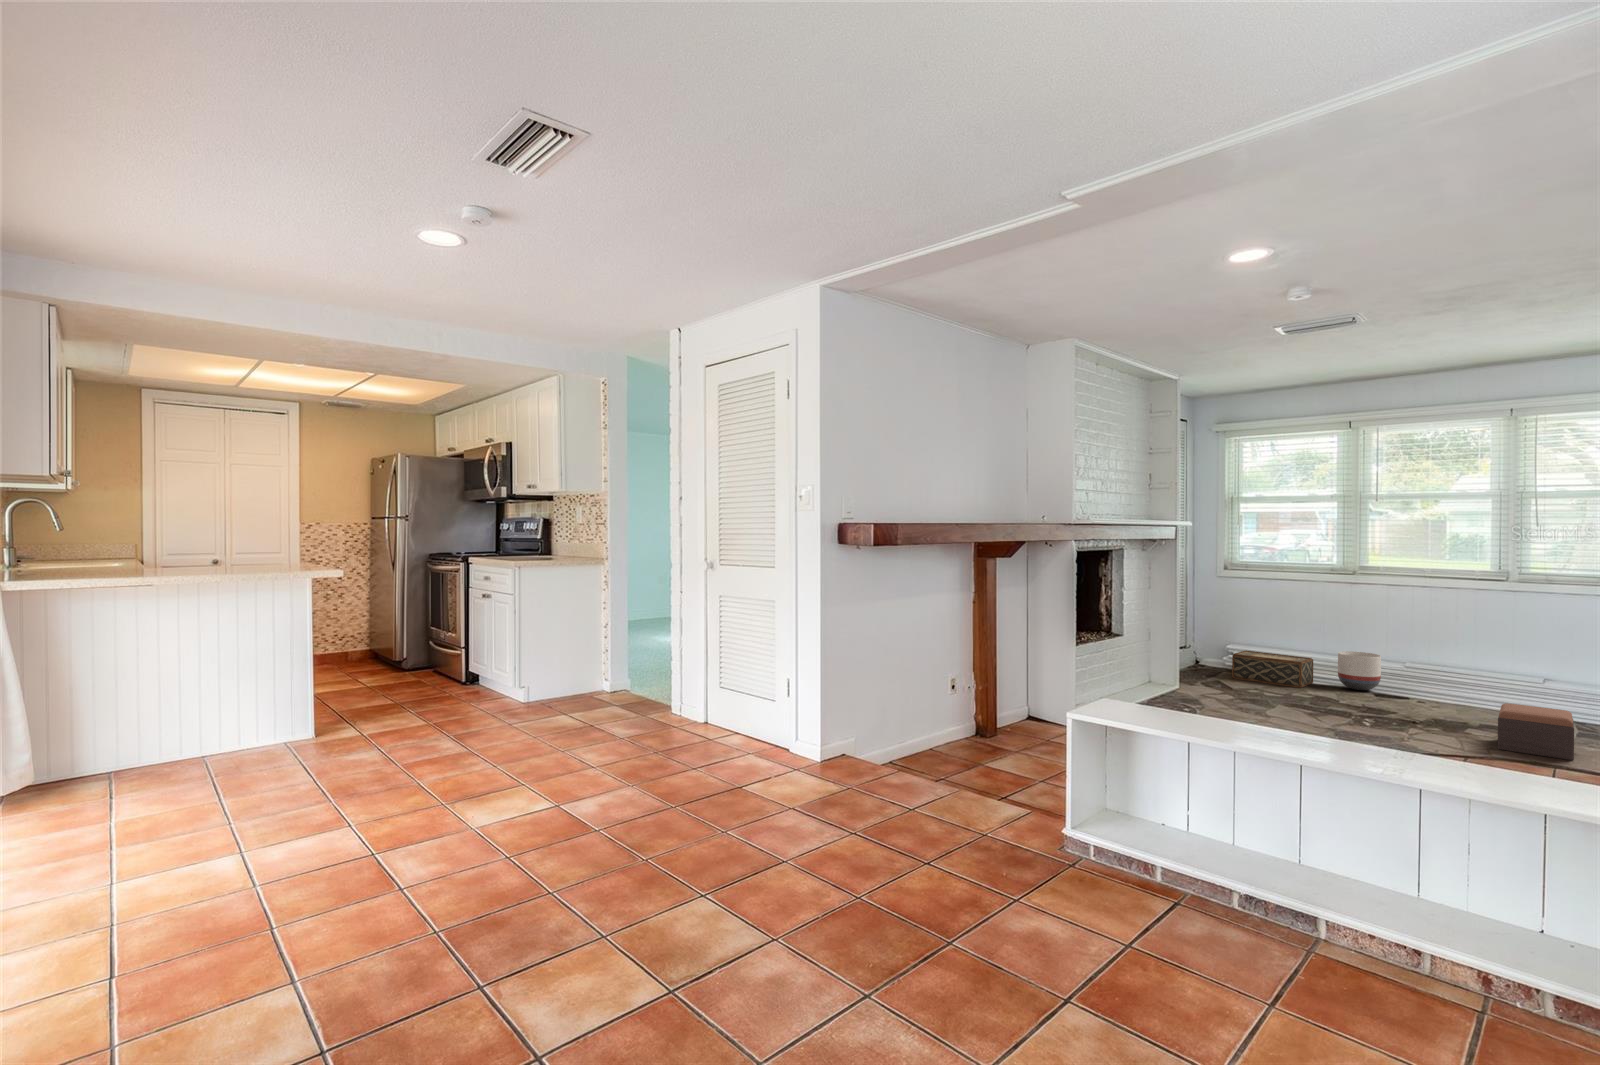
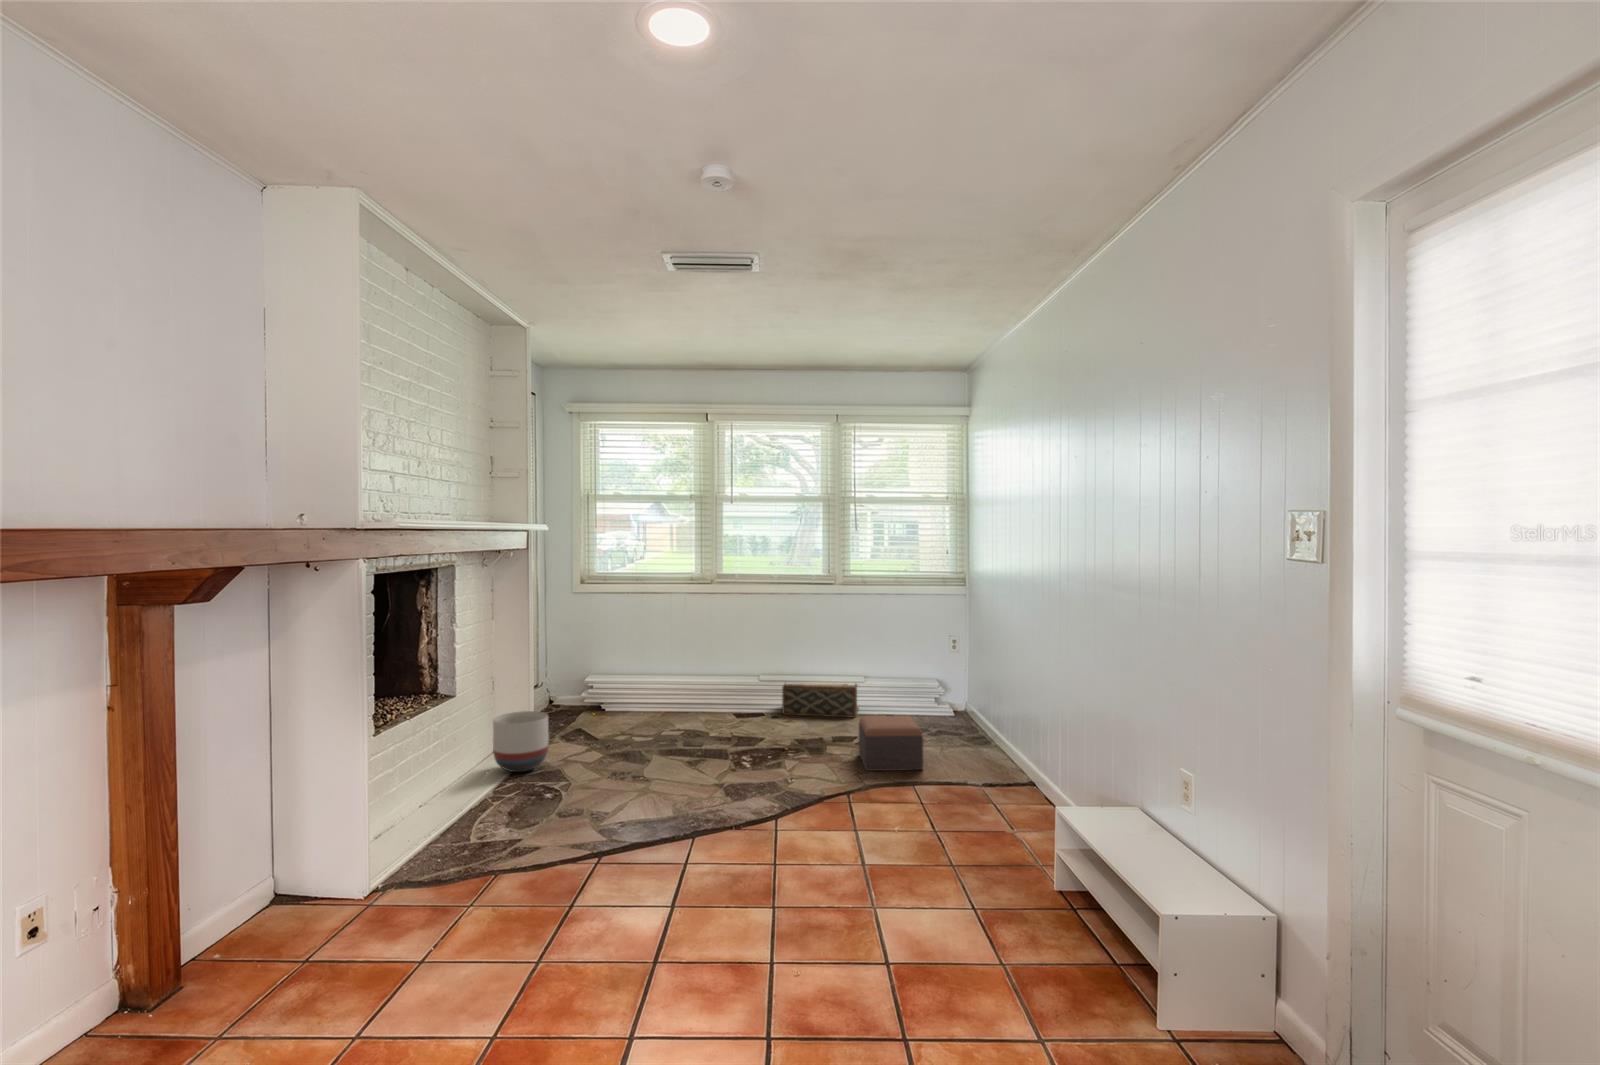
woven basket: present [1232,650,1313,688] -> present [782,684,858,717]
planter: present [1338,651,1381,690] -> present [493,711,549,772]

